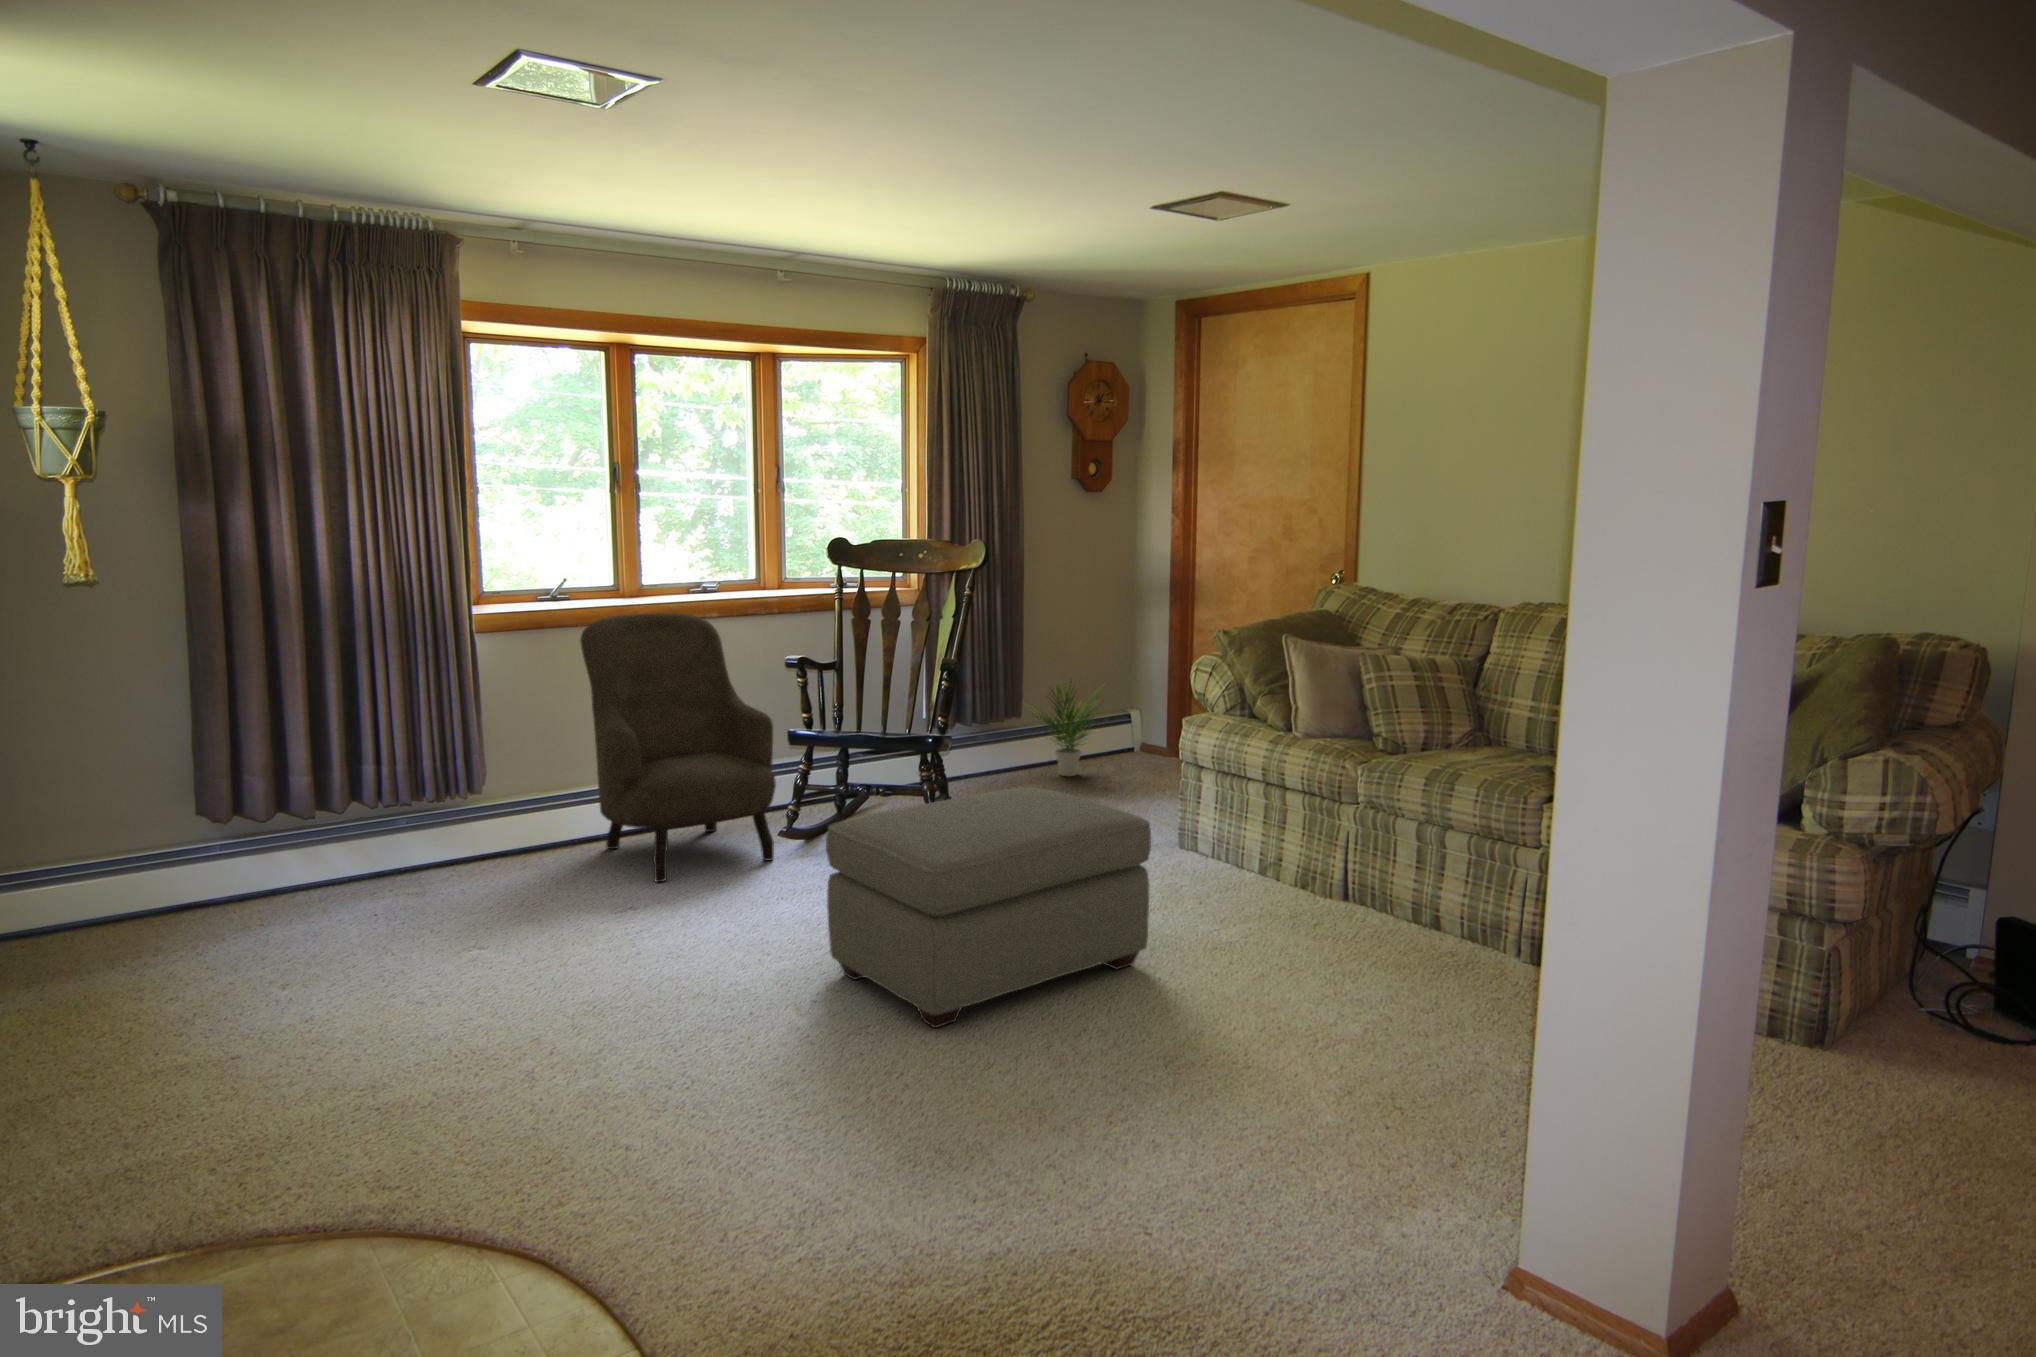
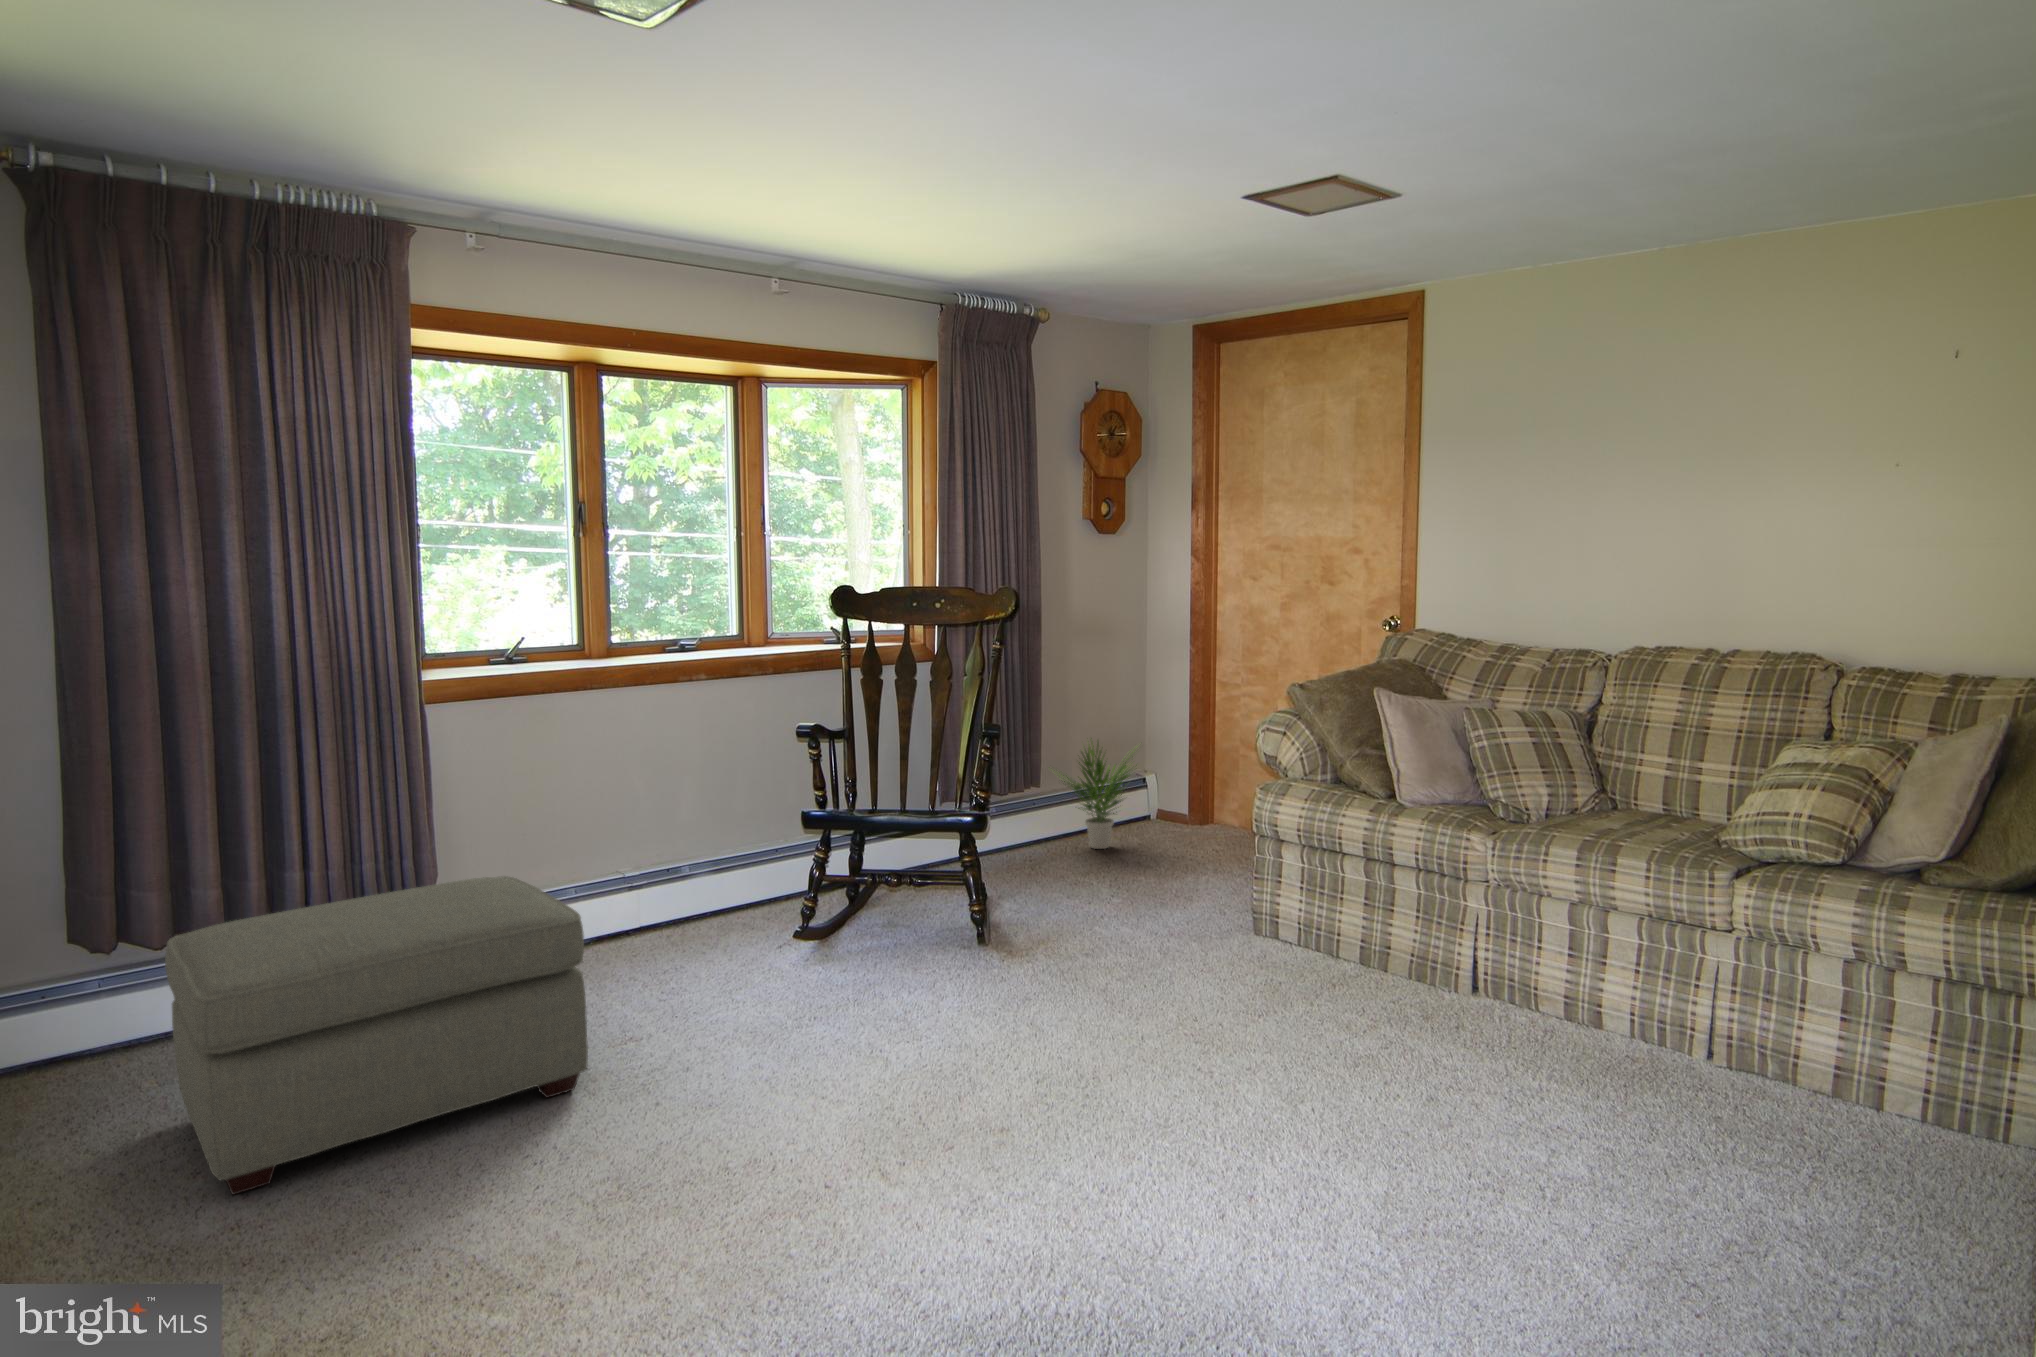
armchair: present [580,613,776,882] -> none [554,679,789,1002]
ottoman: present [826,787,1151,1028] -> present [165,876,588,1195]

